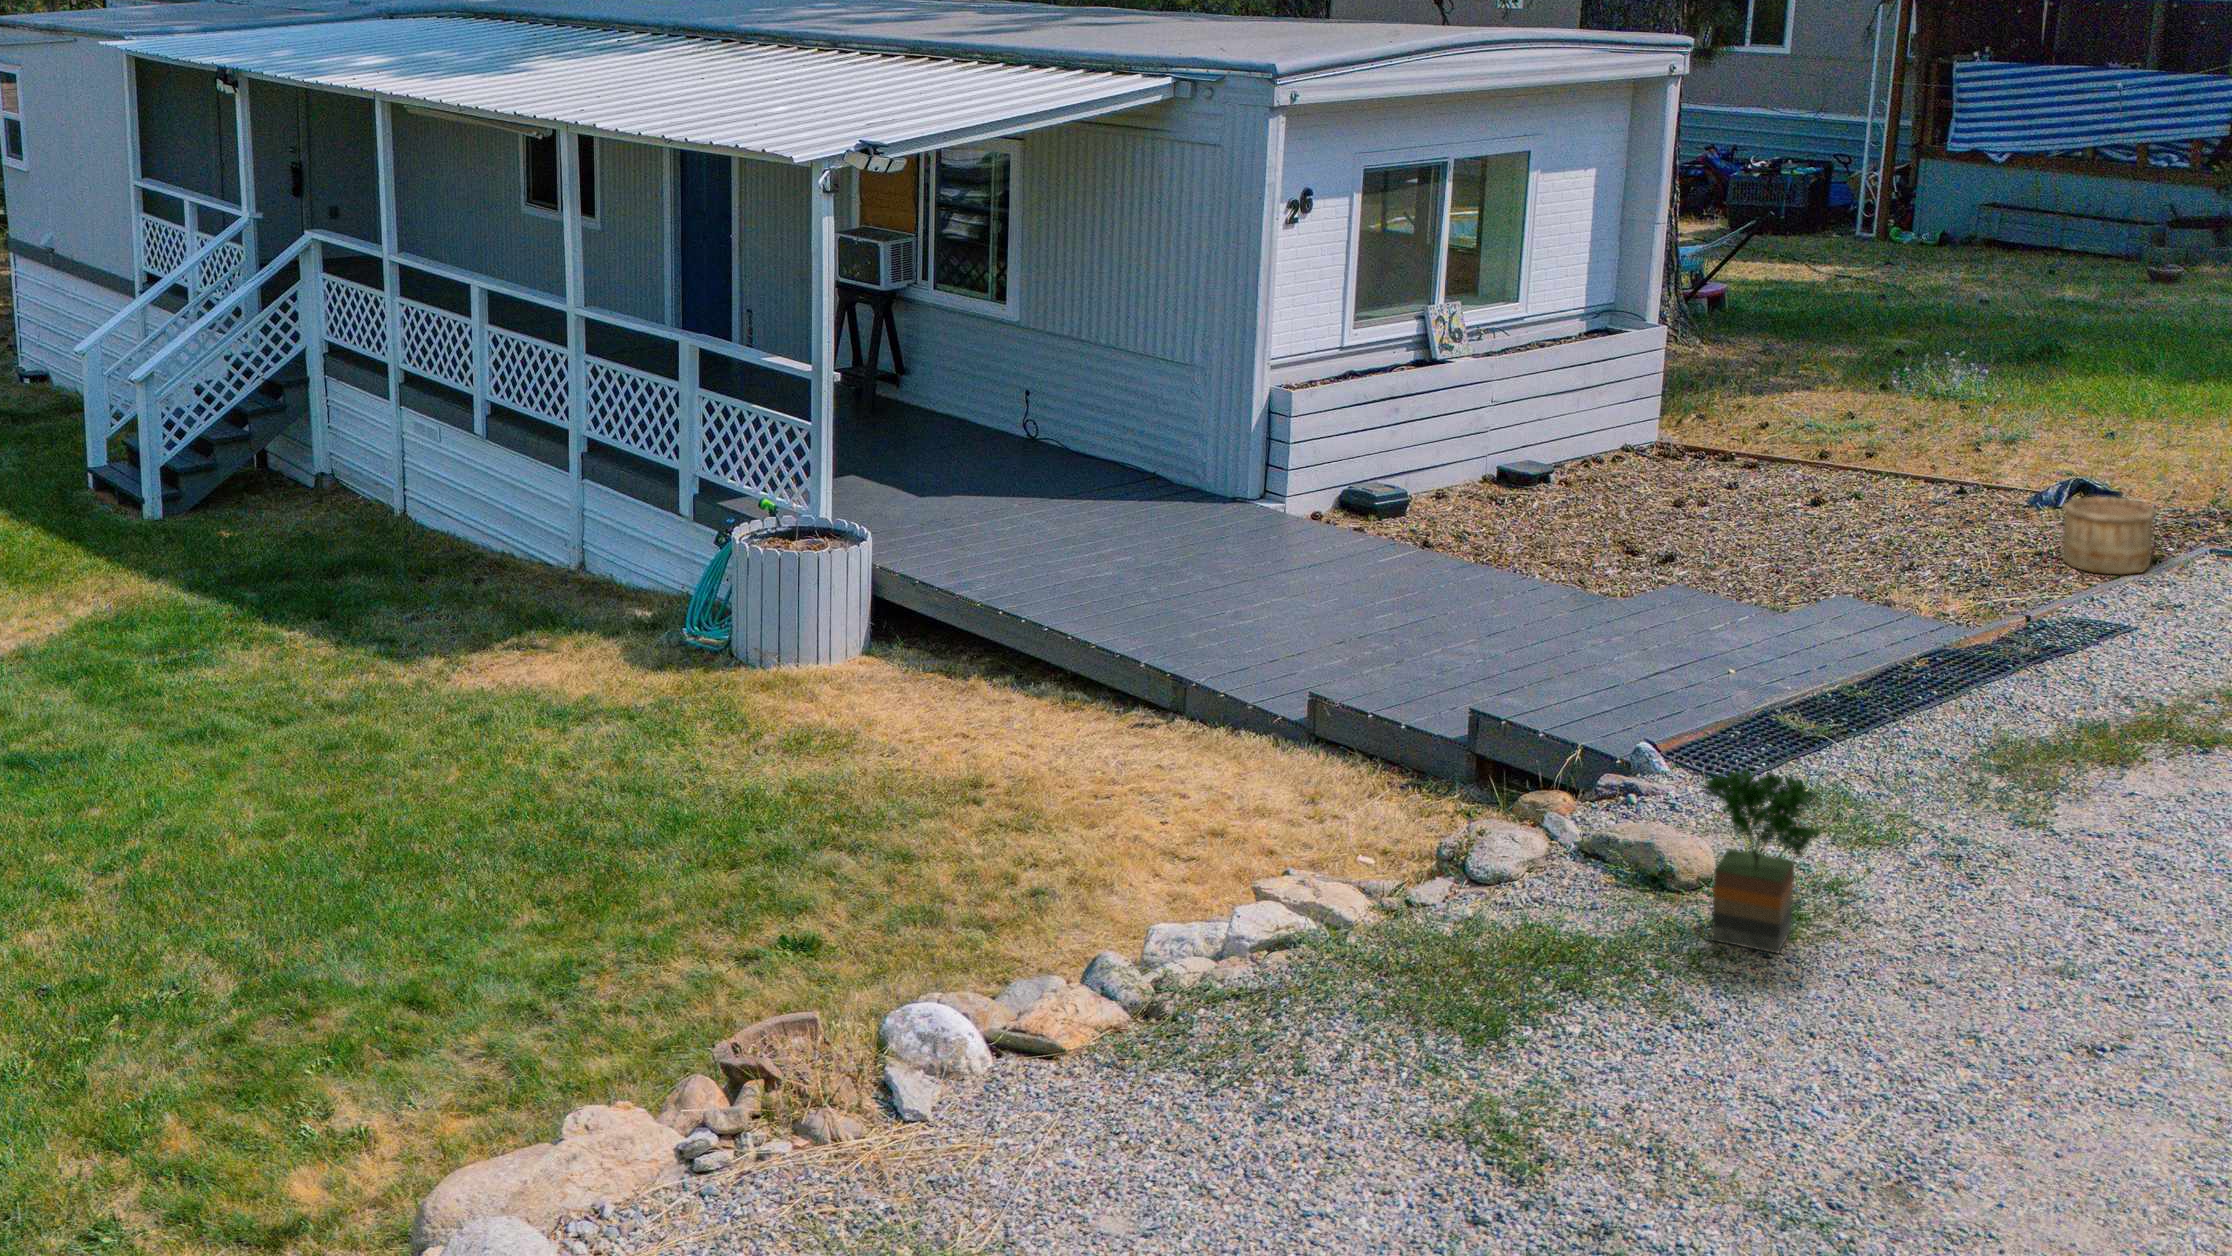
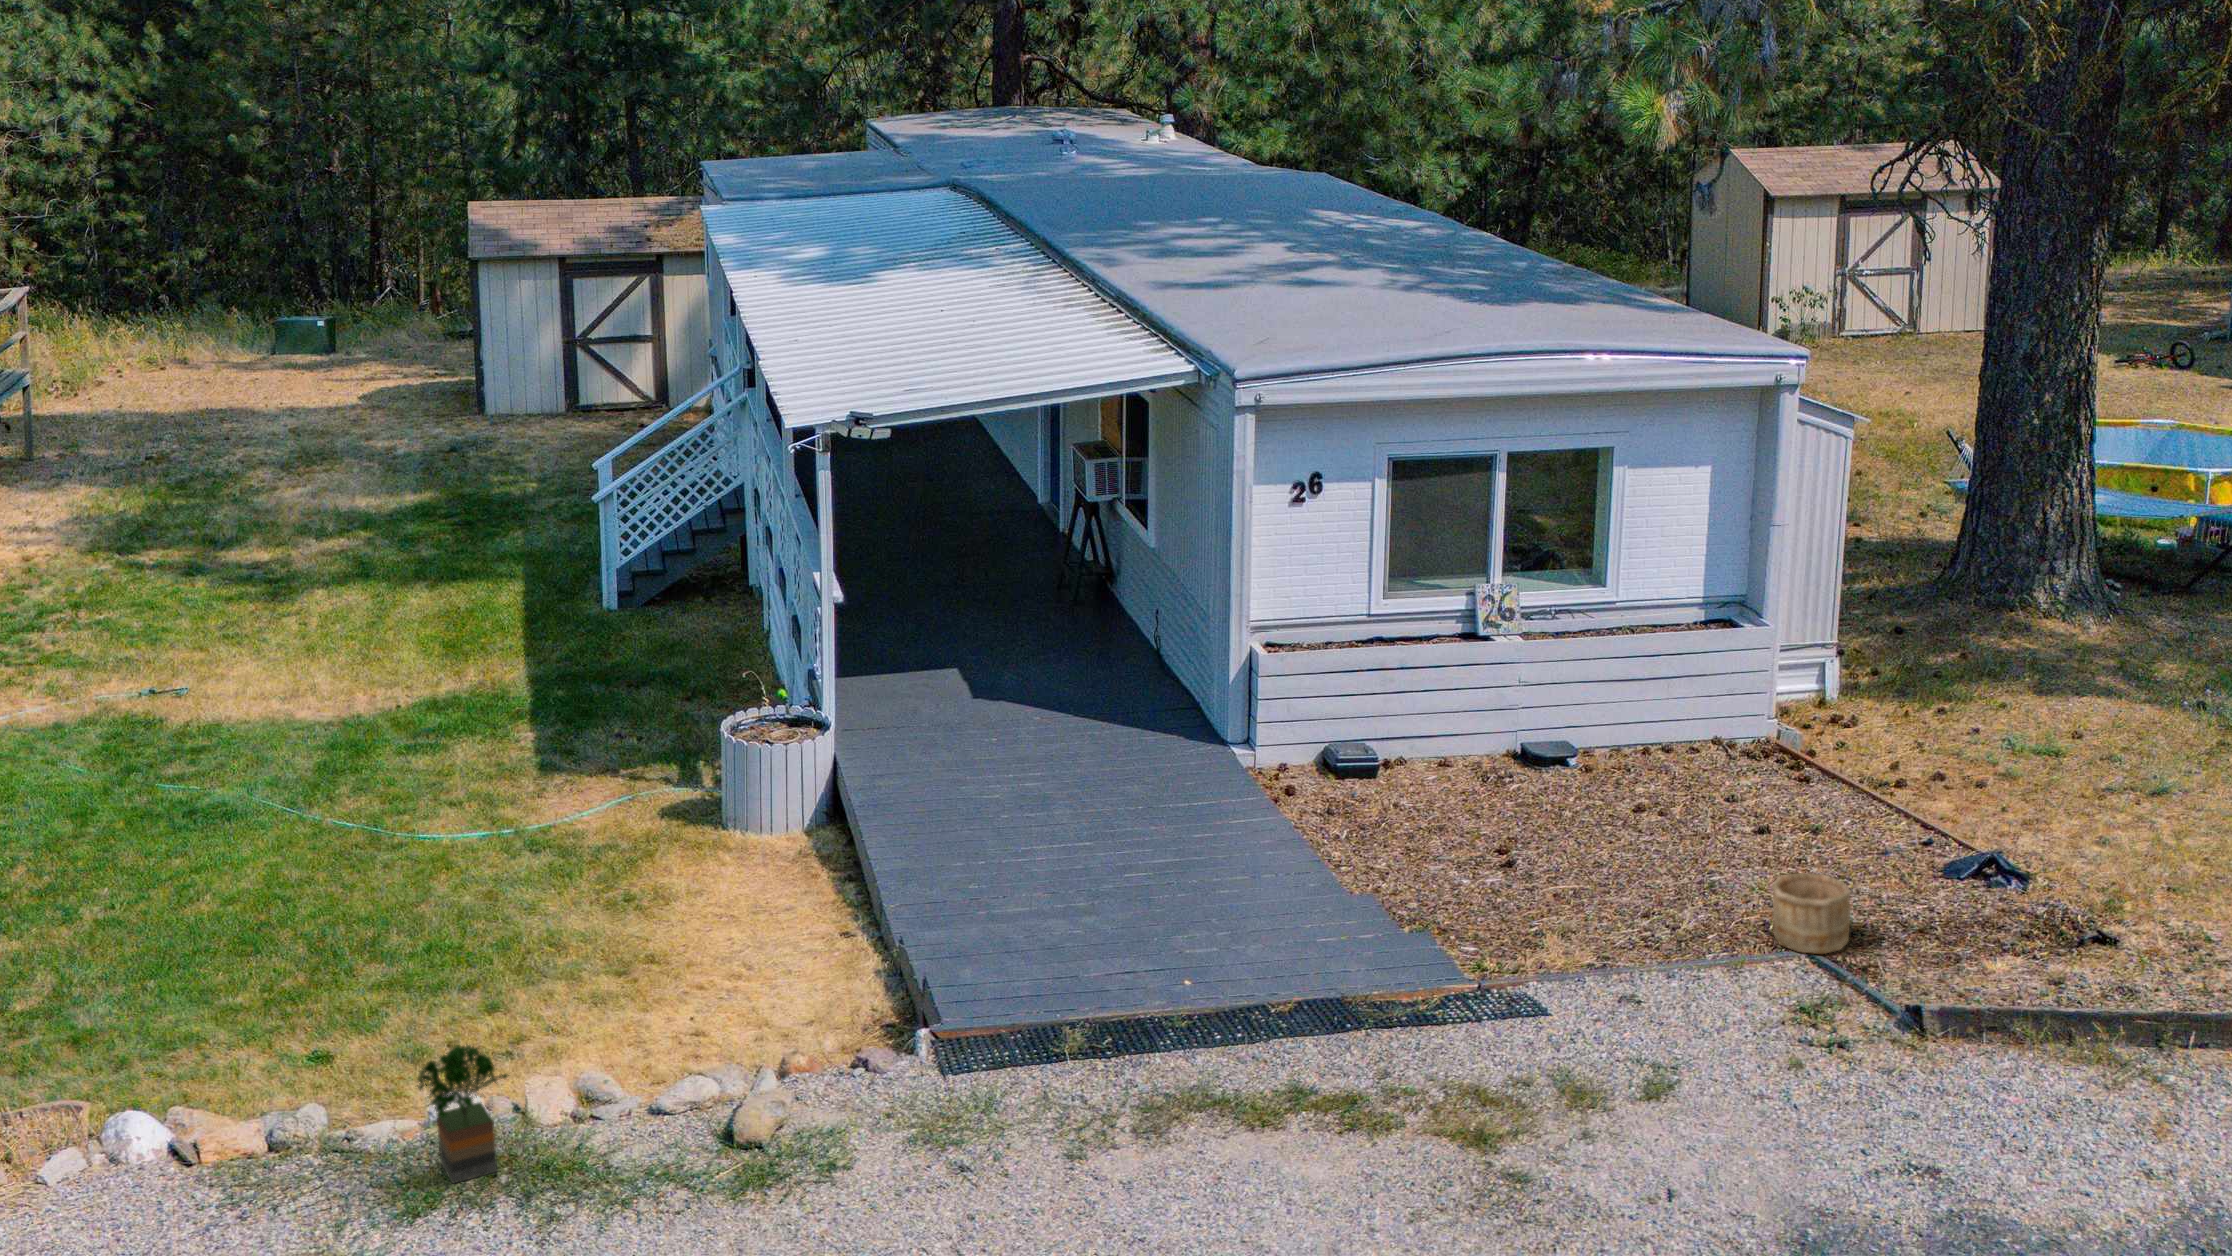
potted tree: present [1704,770,1821,953] -> present [418,1045,509,1183]

